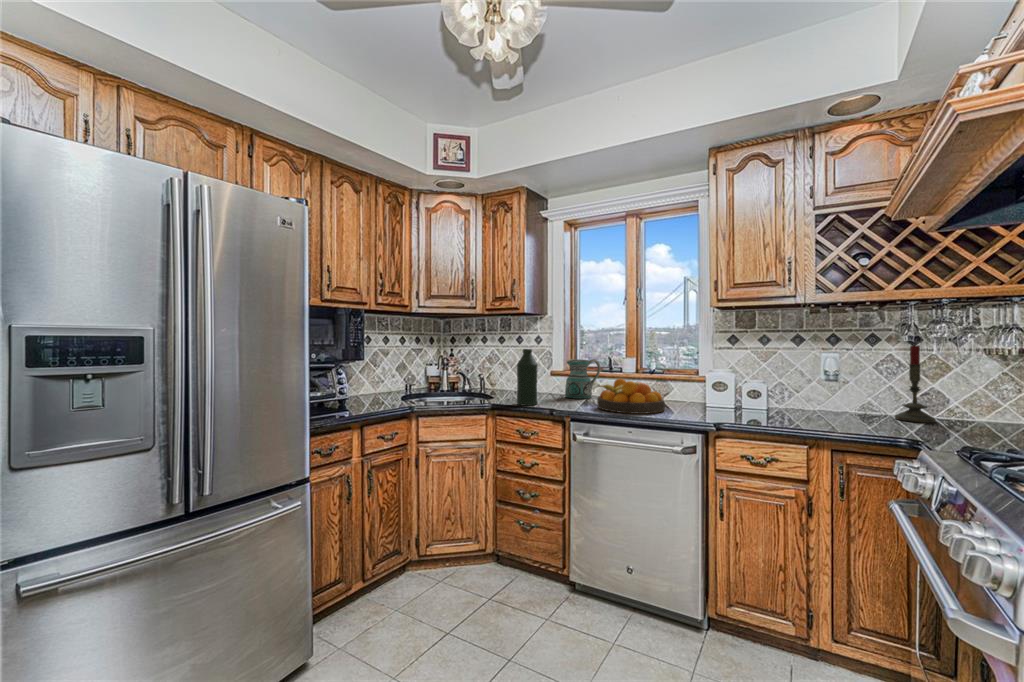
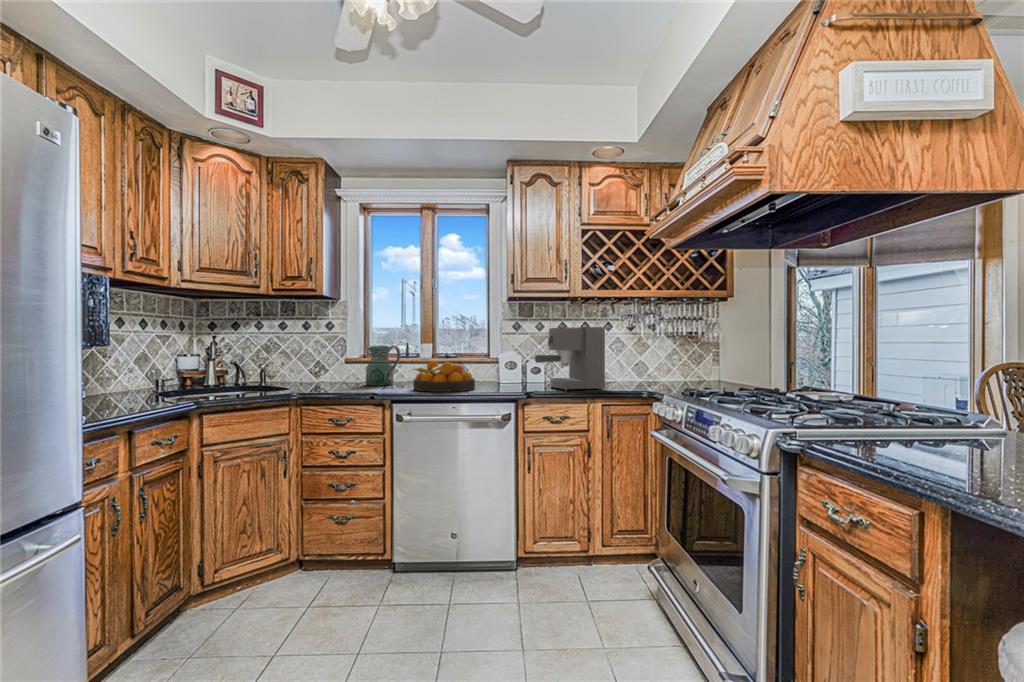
coffee maker: none [732,345,838,430] -> present [535,327,605,391]
candle: present [895,345,935,423] -> none [627,328,648,383]
bottle: present [517,349,538,406] -> none [325,333,348,393]

